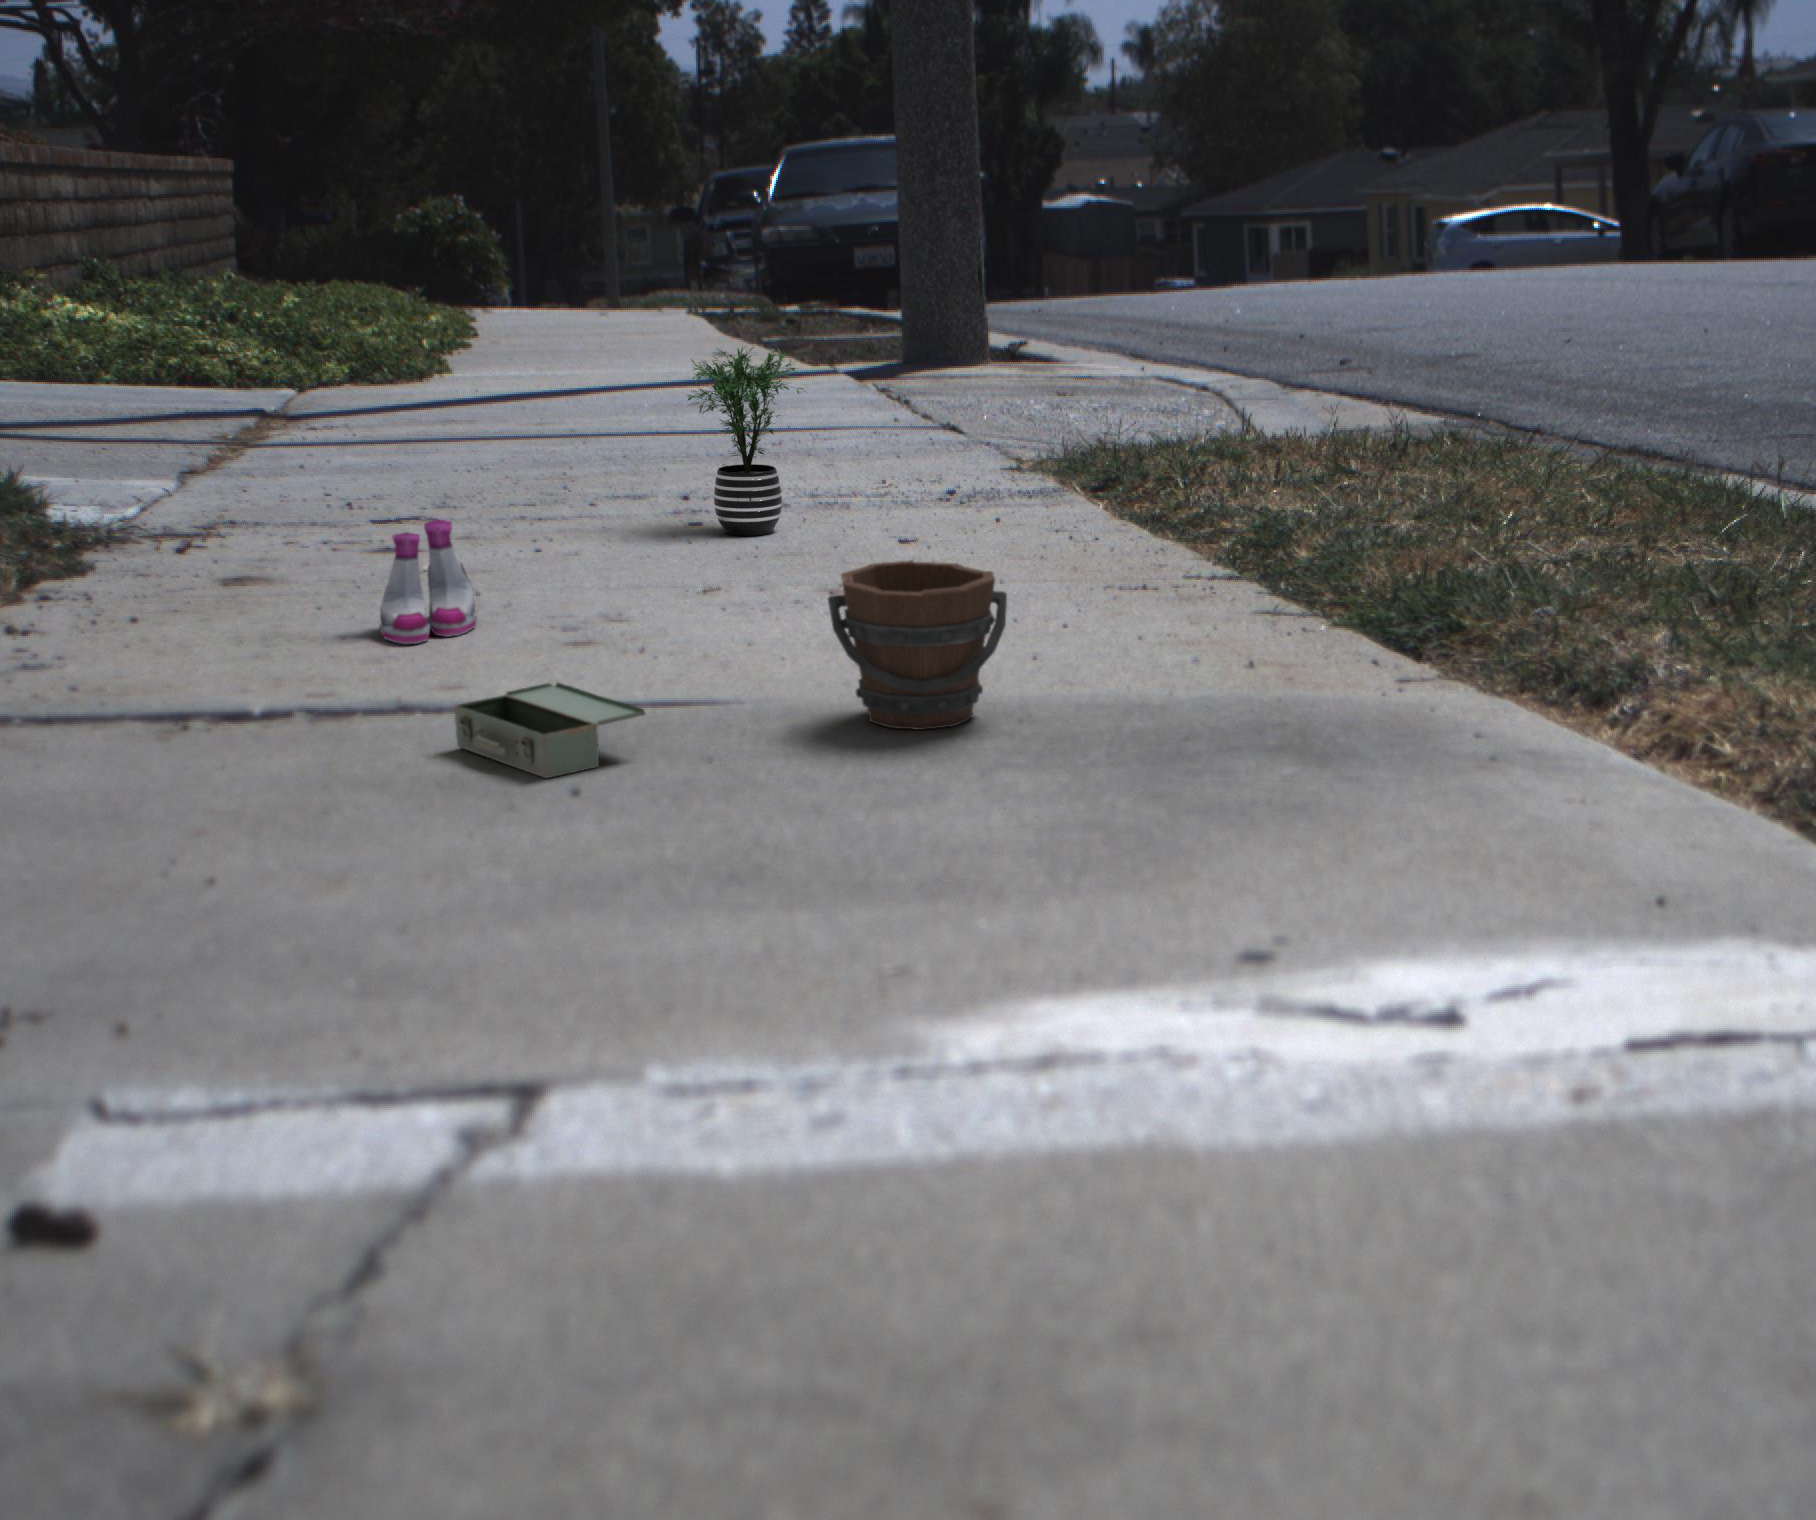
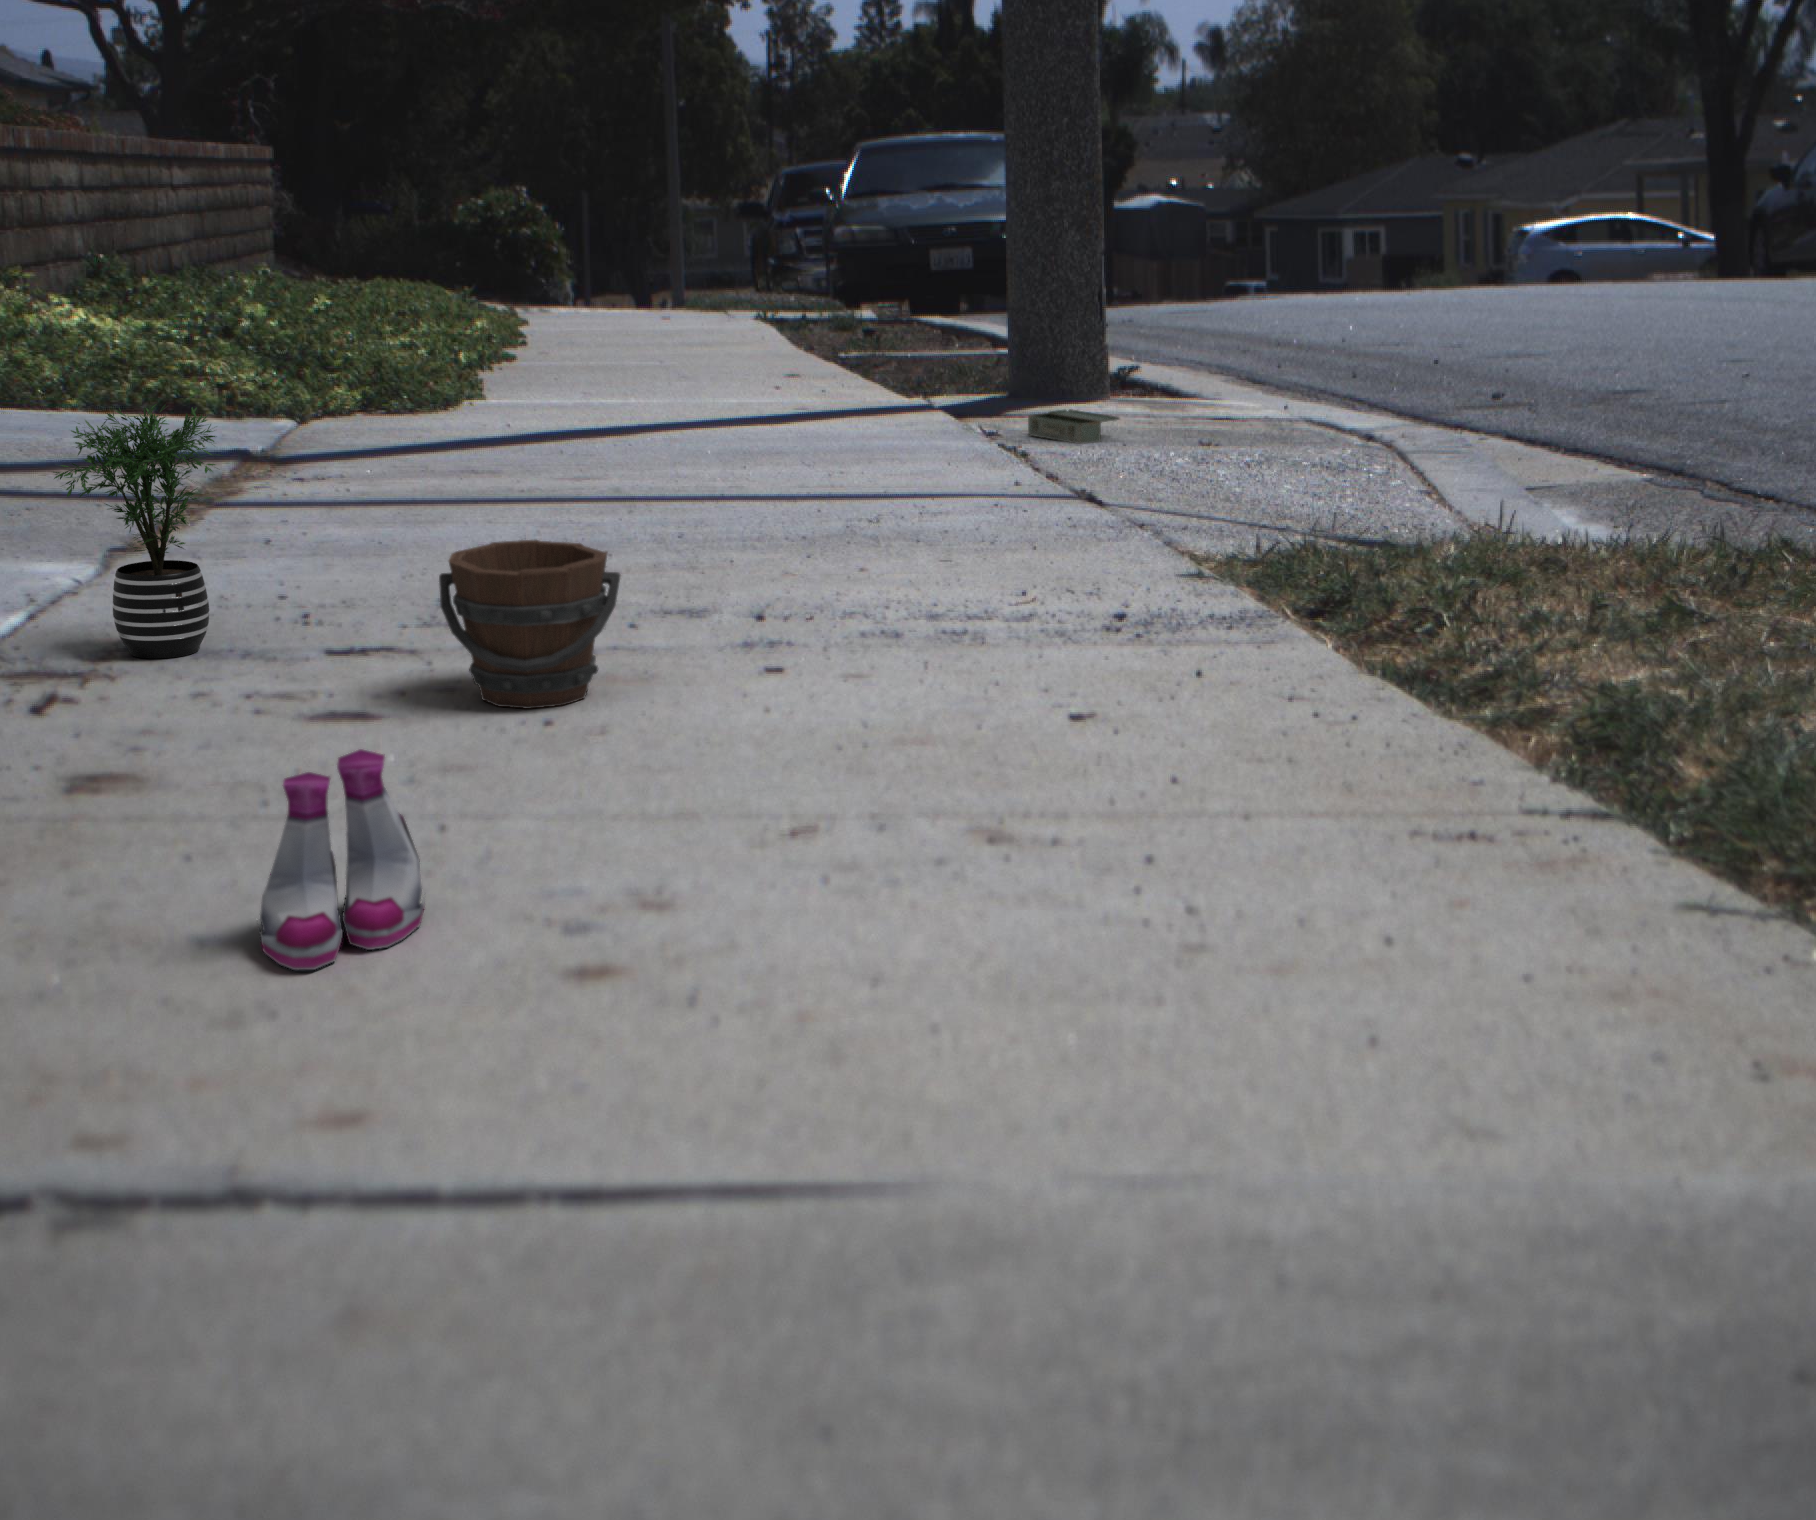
potted plant: present [687,346,806,536] -> present [53,404,223,659]
bucket: present [828,561,1007,730] -> present [439,540,621,709]
toolbox: present [455,683,645,778] -> present [1028,409,1119,444]

